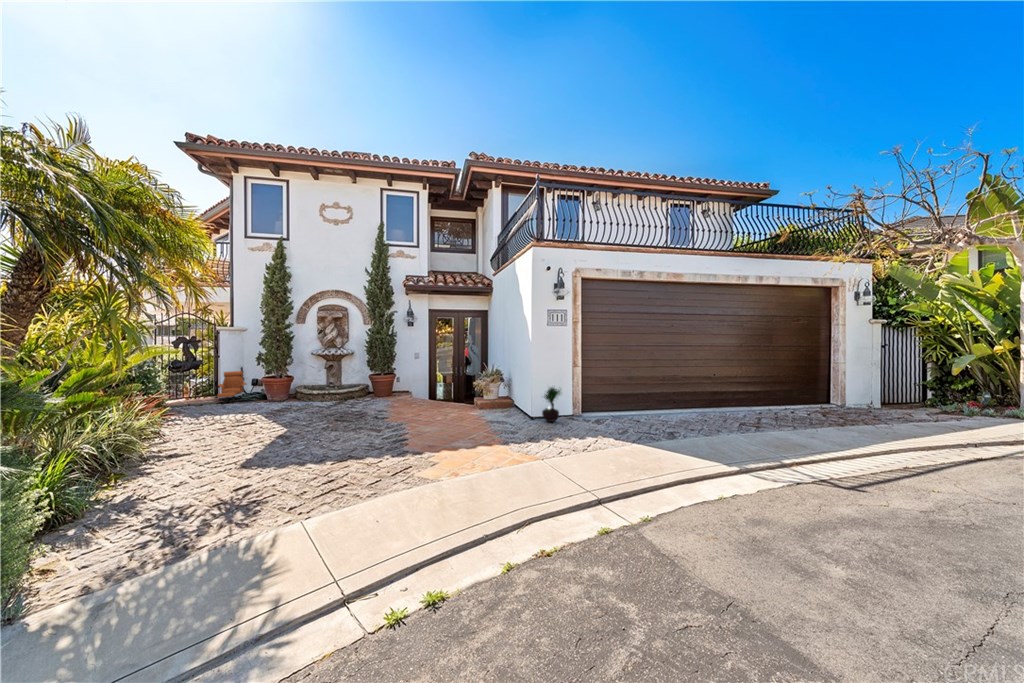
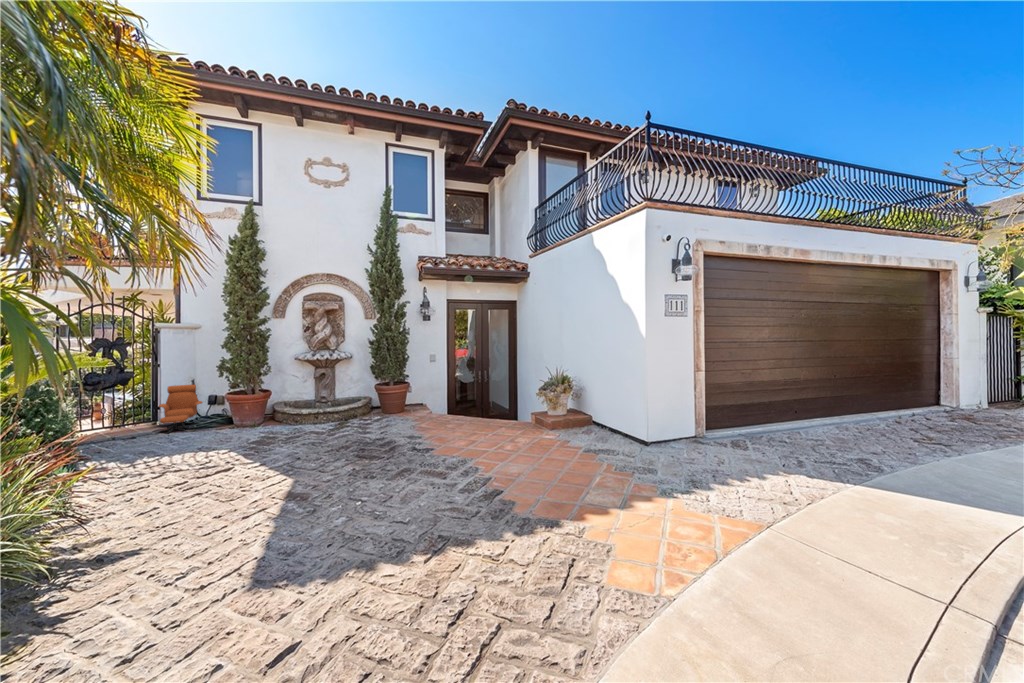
potted tree: present [542,387,560,422] -> none [653,390,686,442]

